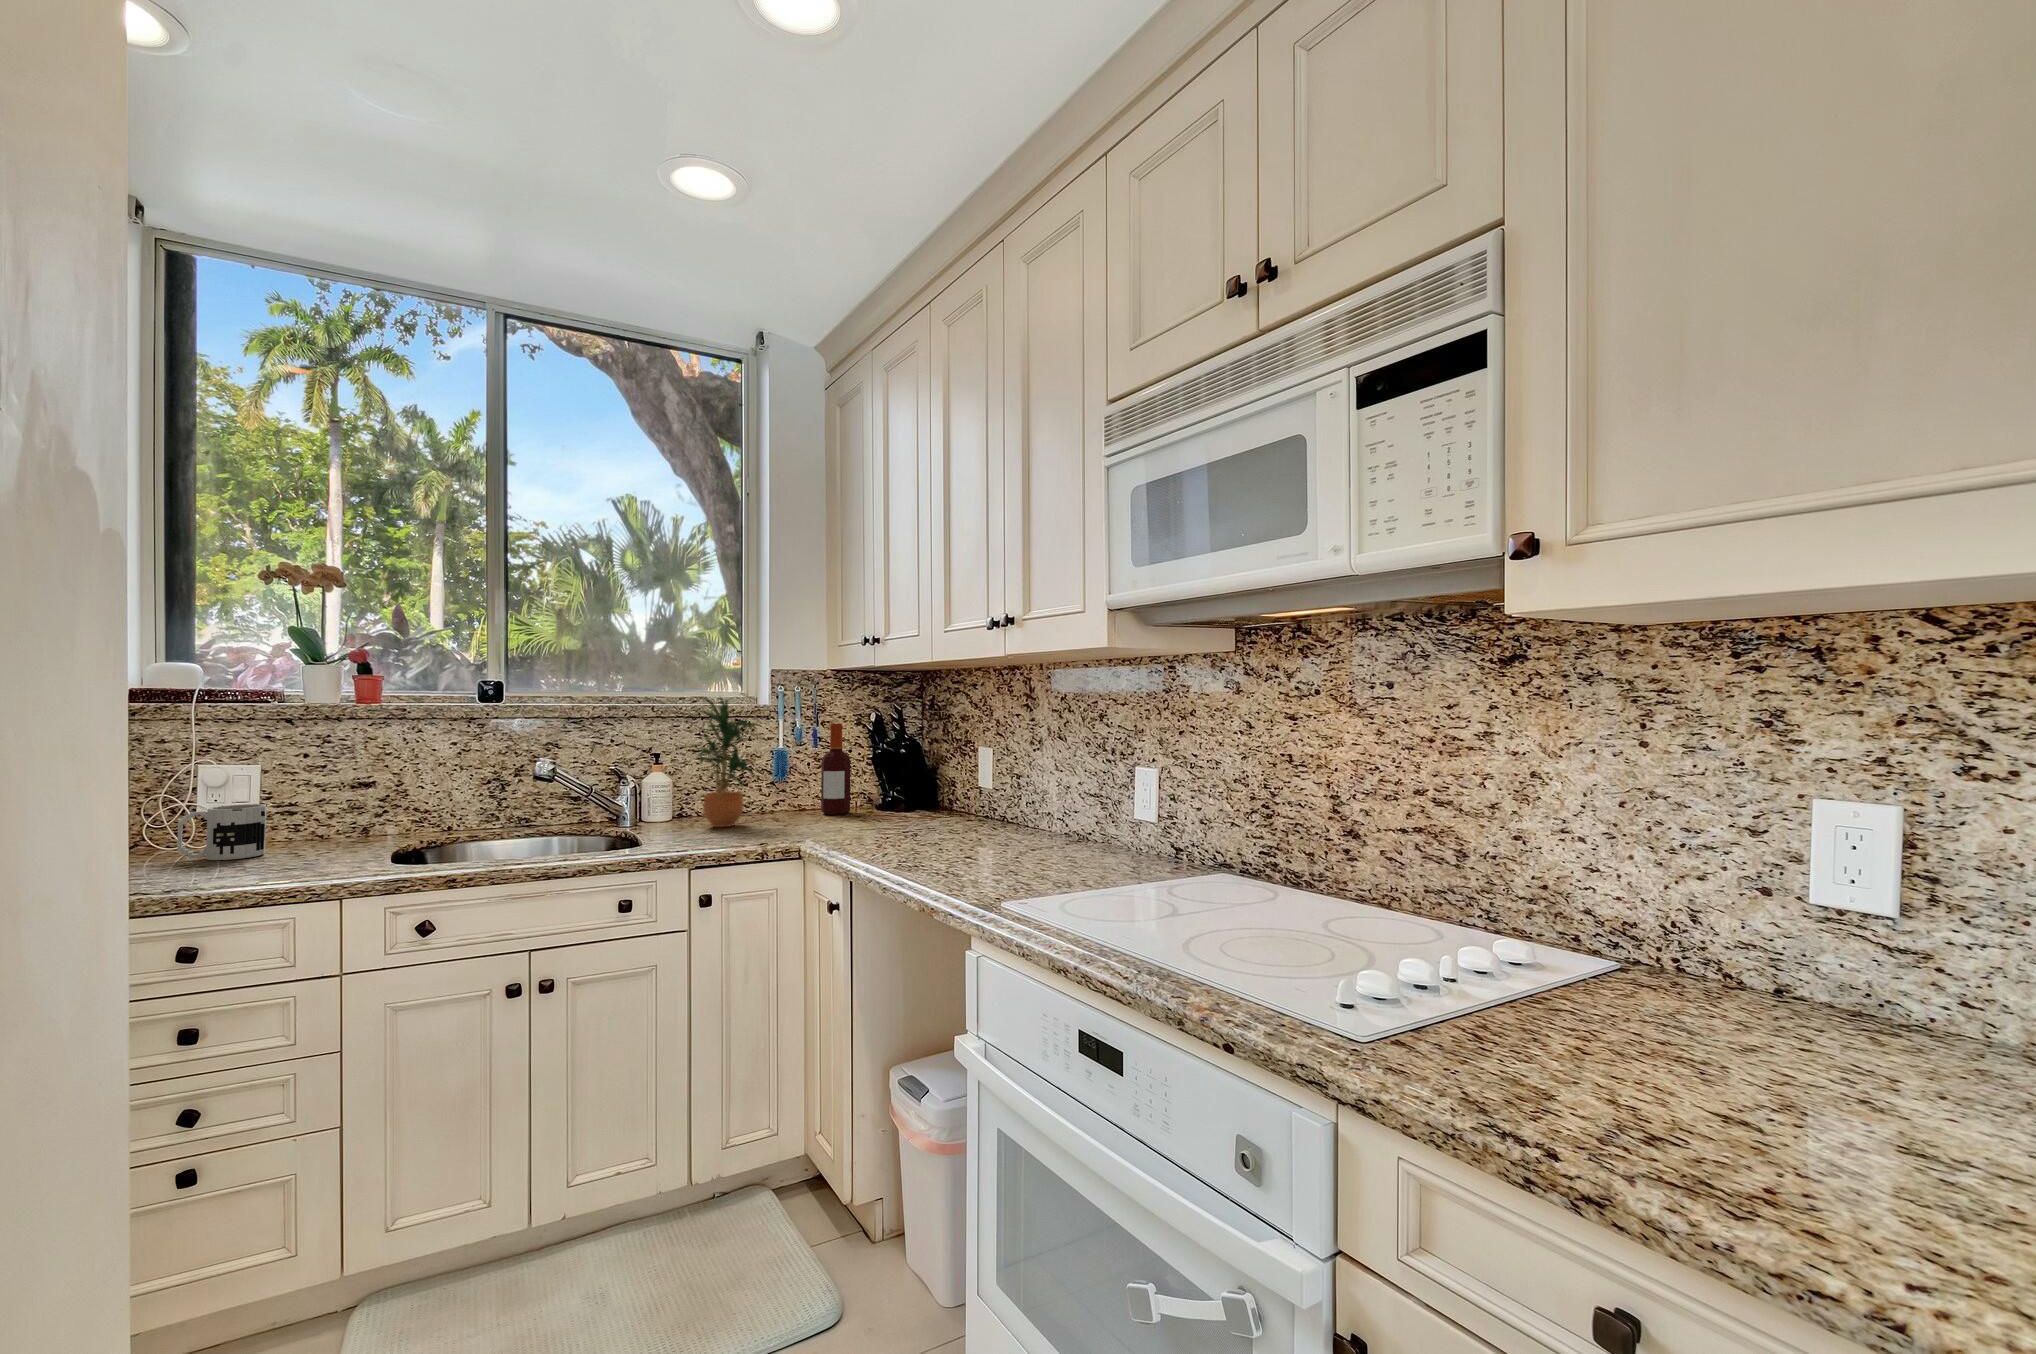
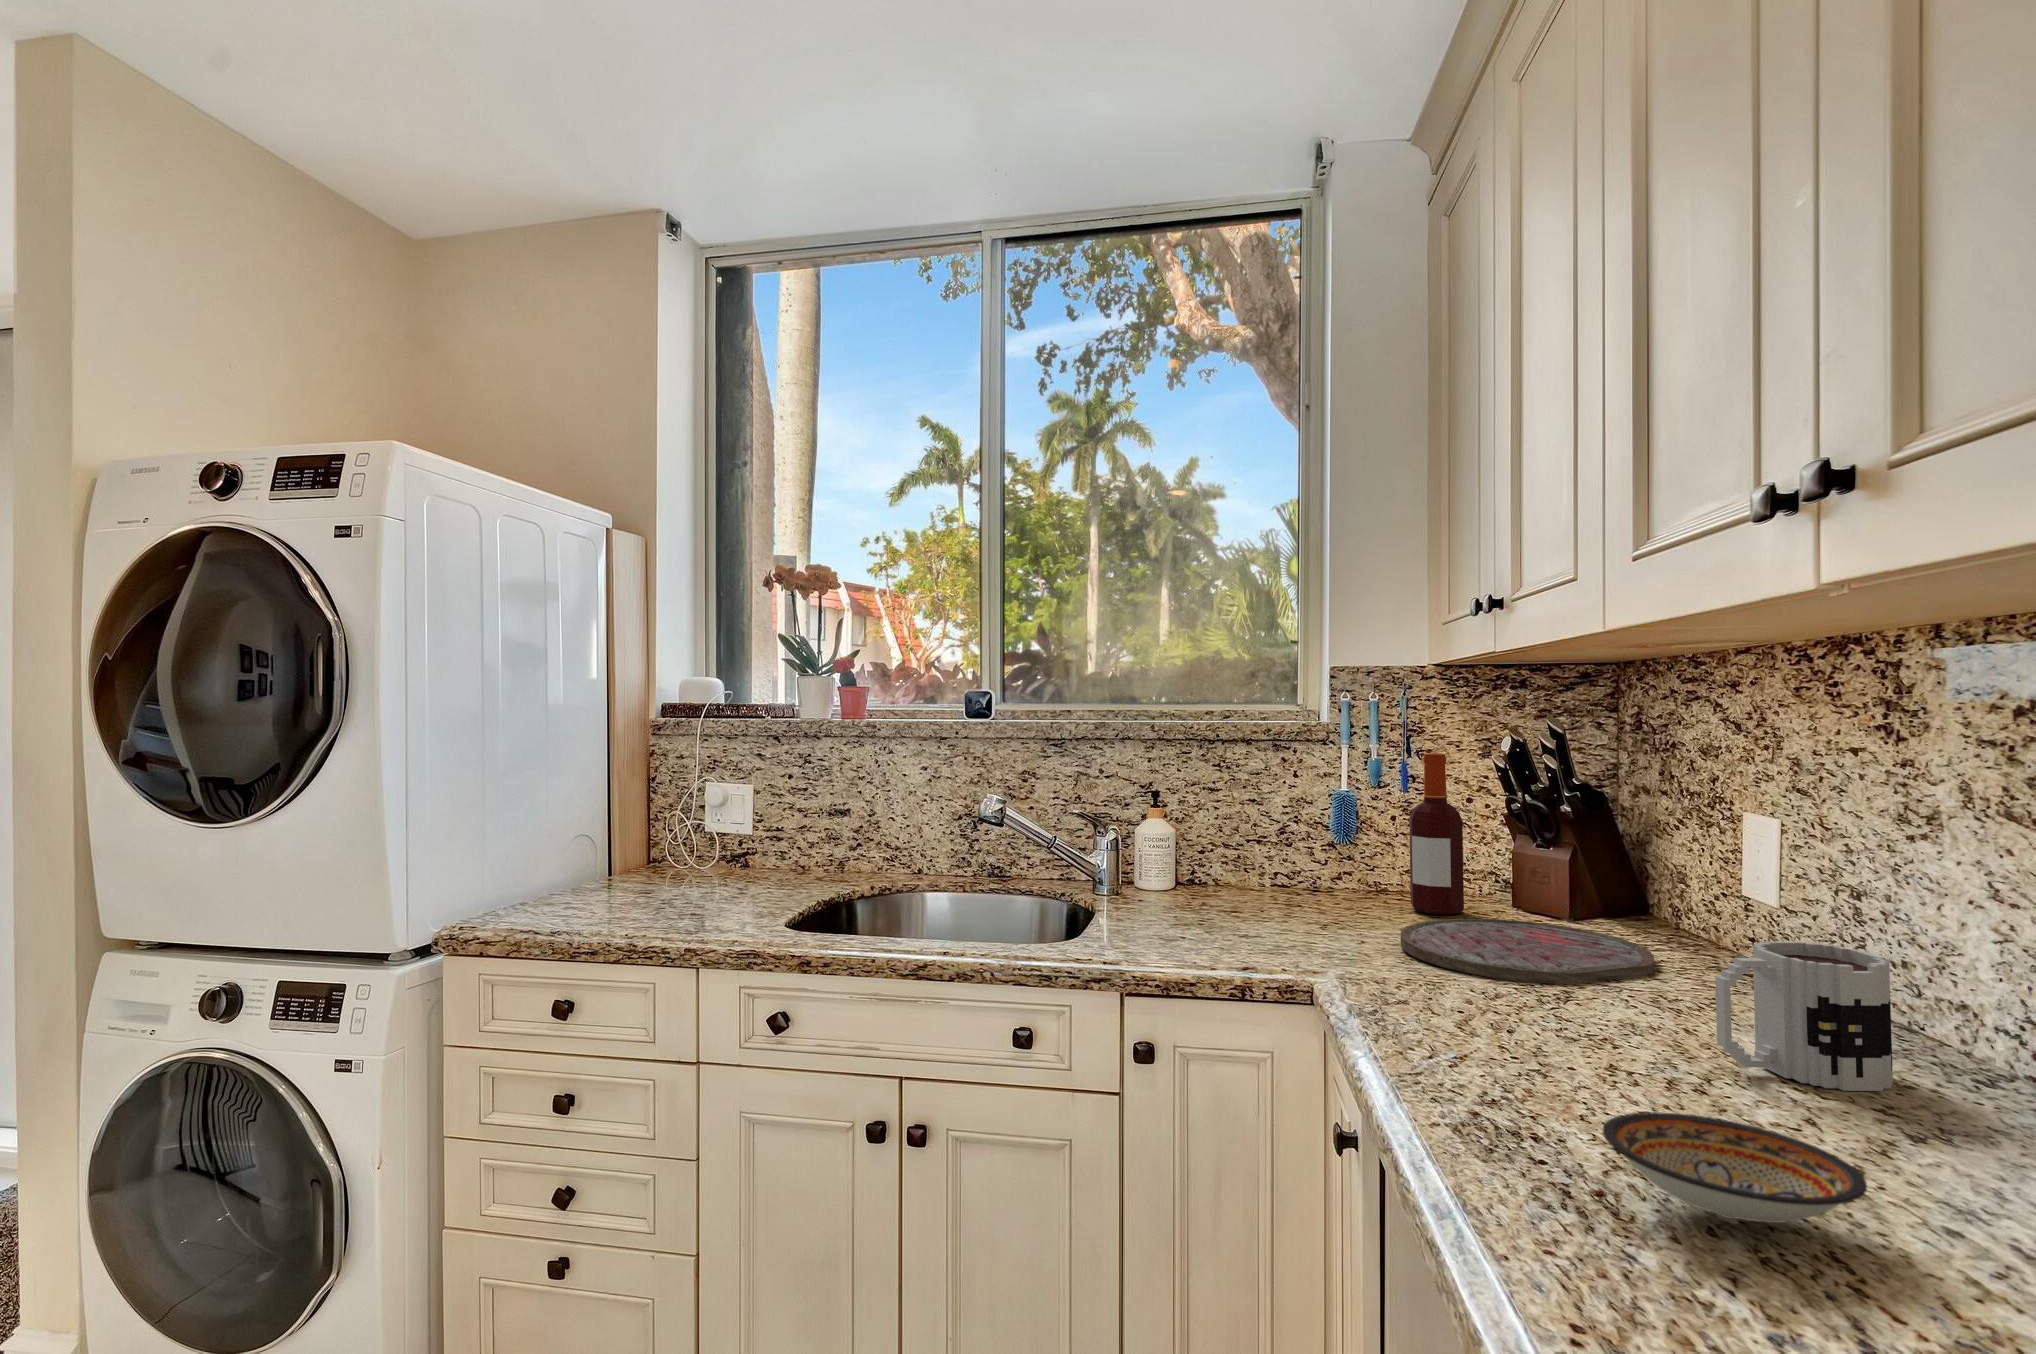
potted plant: present [691,697,761,827] -> none [1182,705,1309,916]
mug: present [177,804,266,860] -> present [1715,941,1893,1091]
cutting board: none [825,811,943,834] -> present [1401,919,1654,984]
ceramic bowl: none [939,850,1016,879] -> present [1603,1112,1867,1223]

